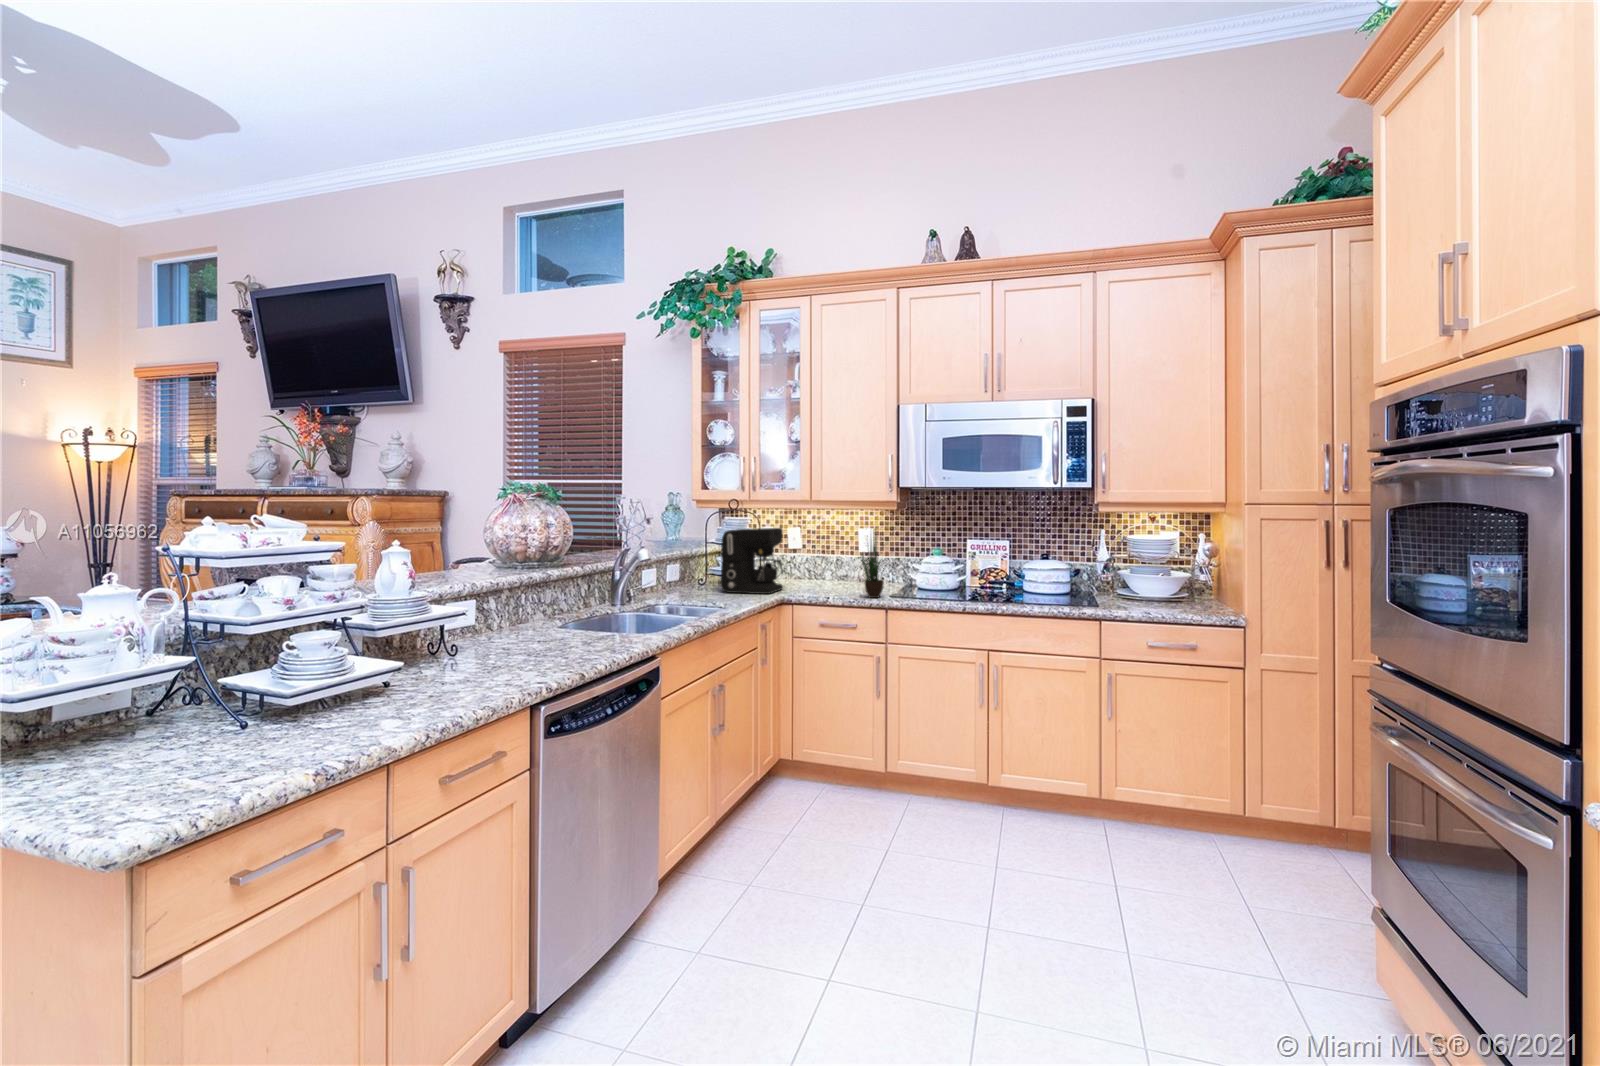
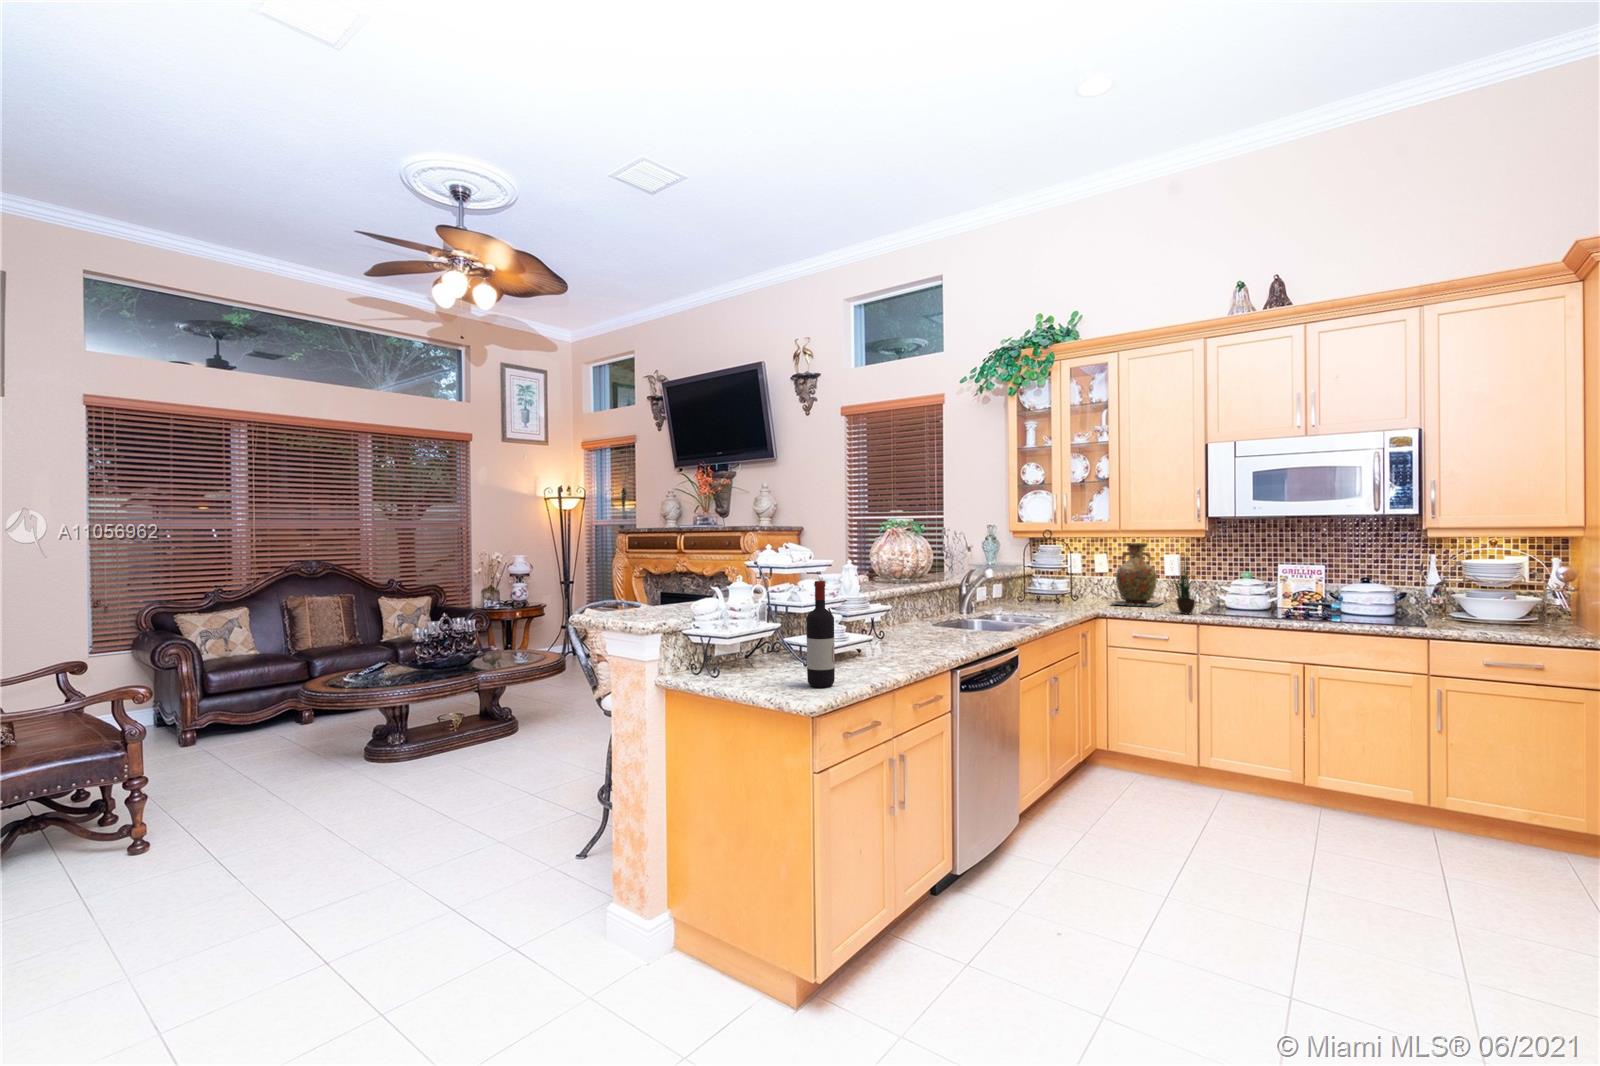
vase: none [799,516,858,588] -> present [1112,543,1161,606]
coffee maker: present [721,528,783,594] -> none [1039,553,1096,609]
wine bottle: none [169,587,239,788] -> present [806,581,835,688]

